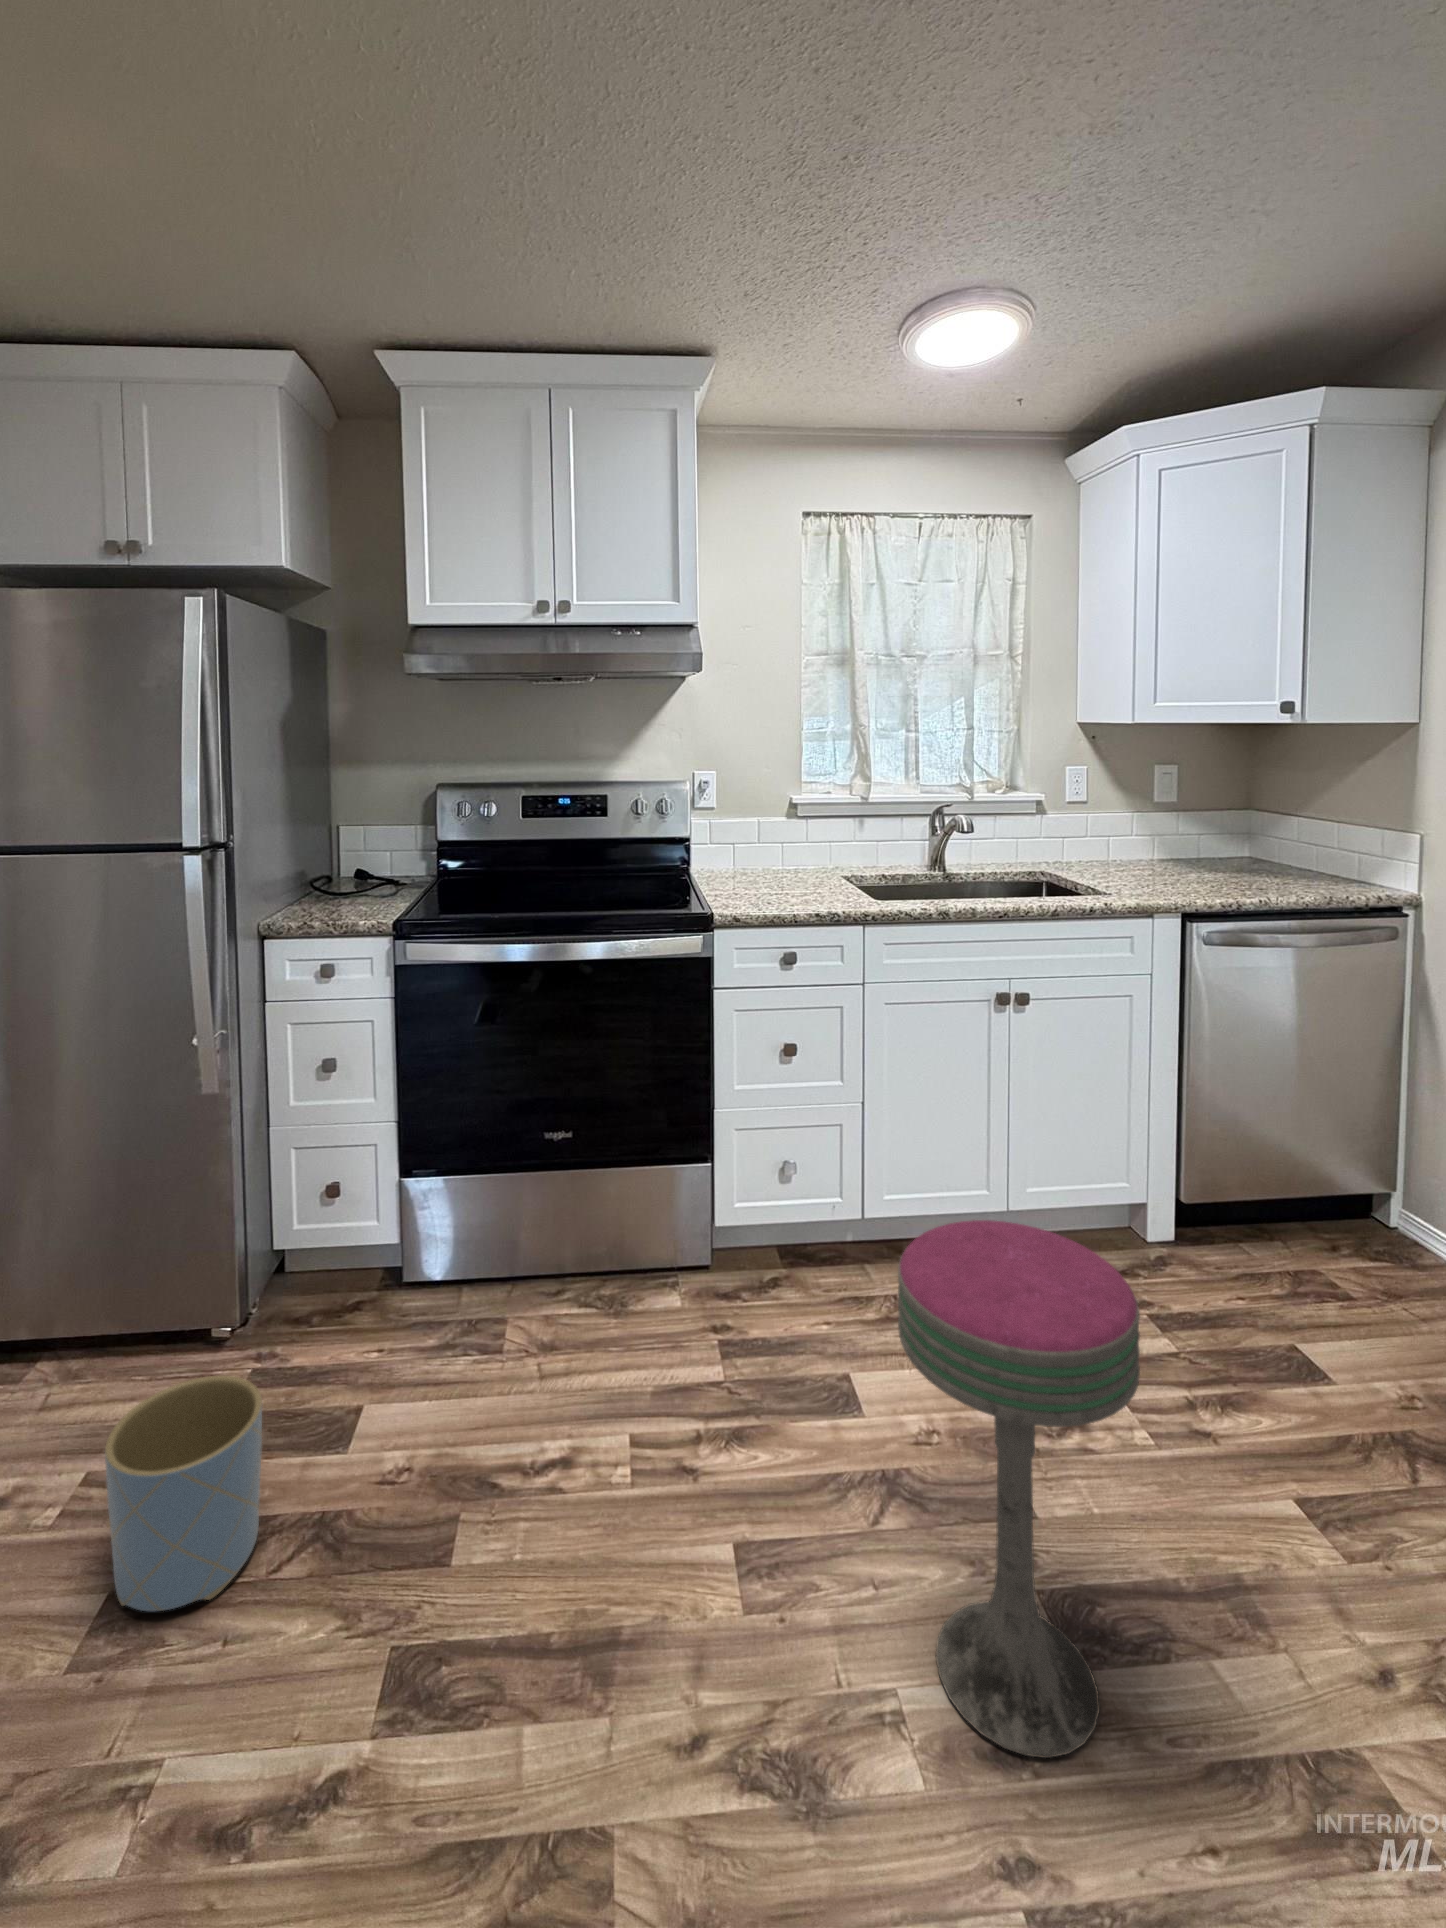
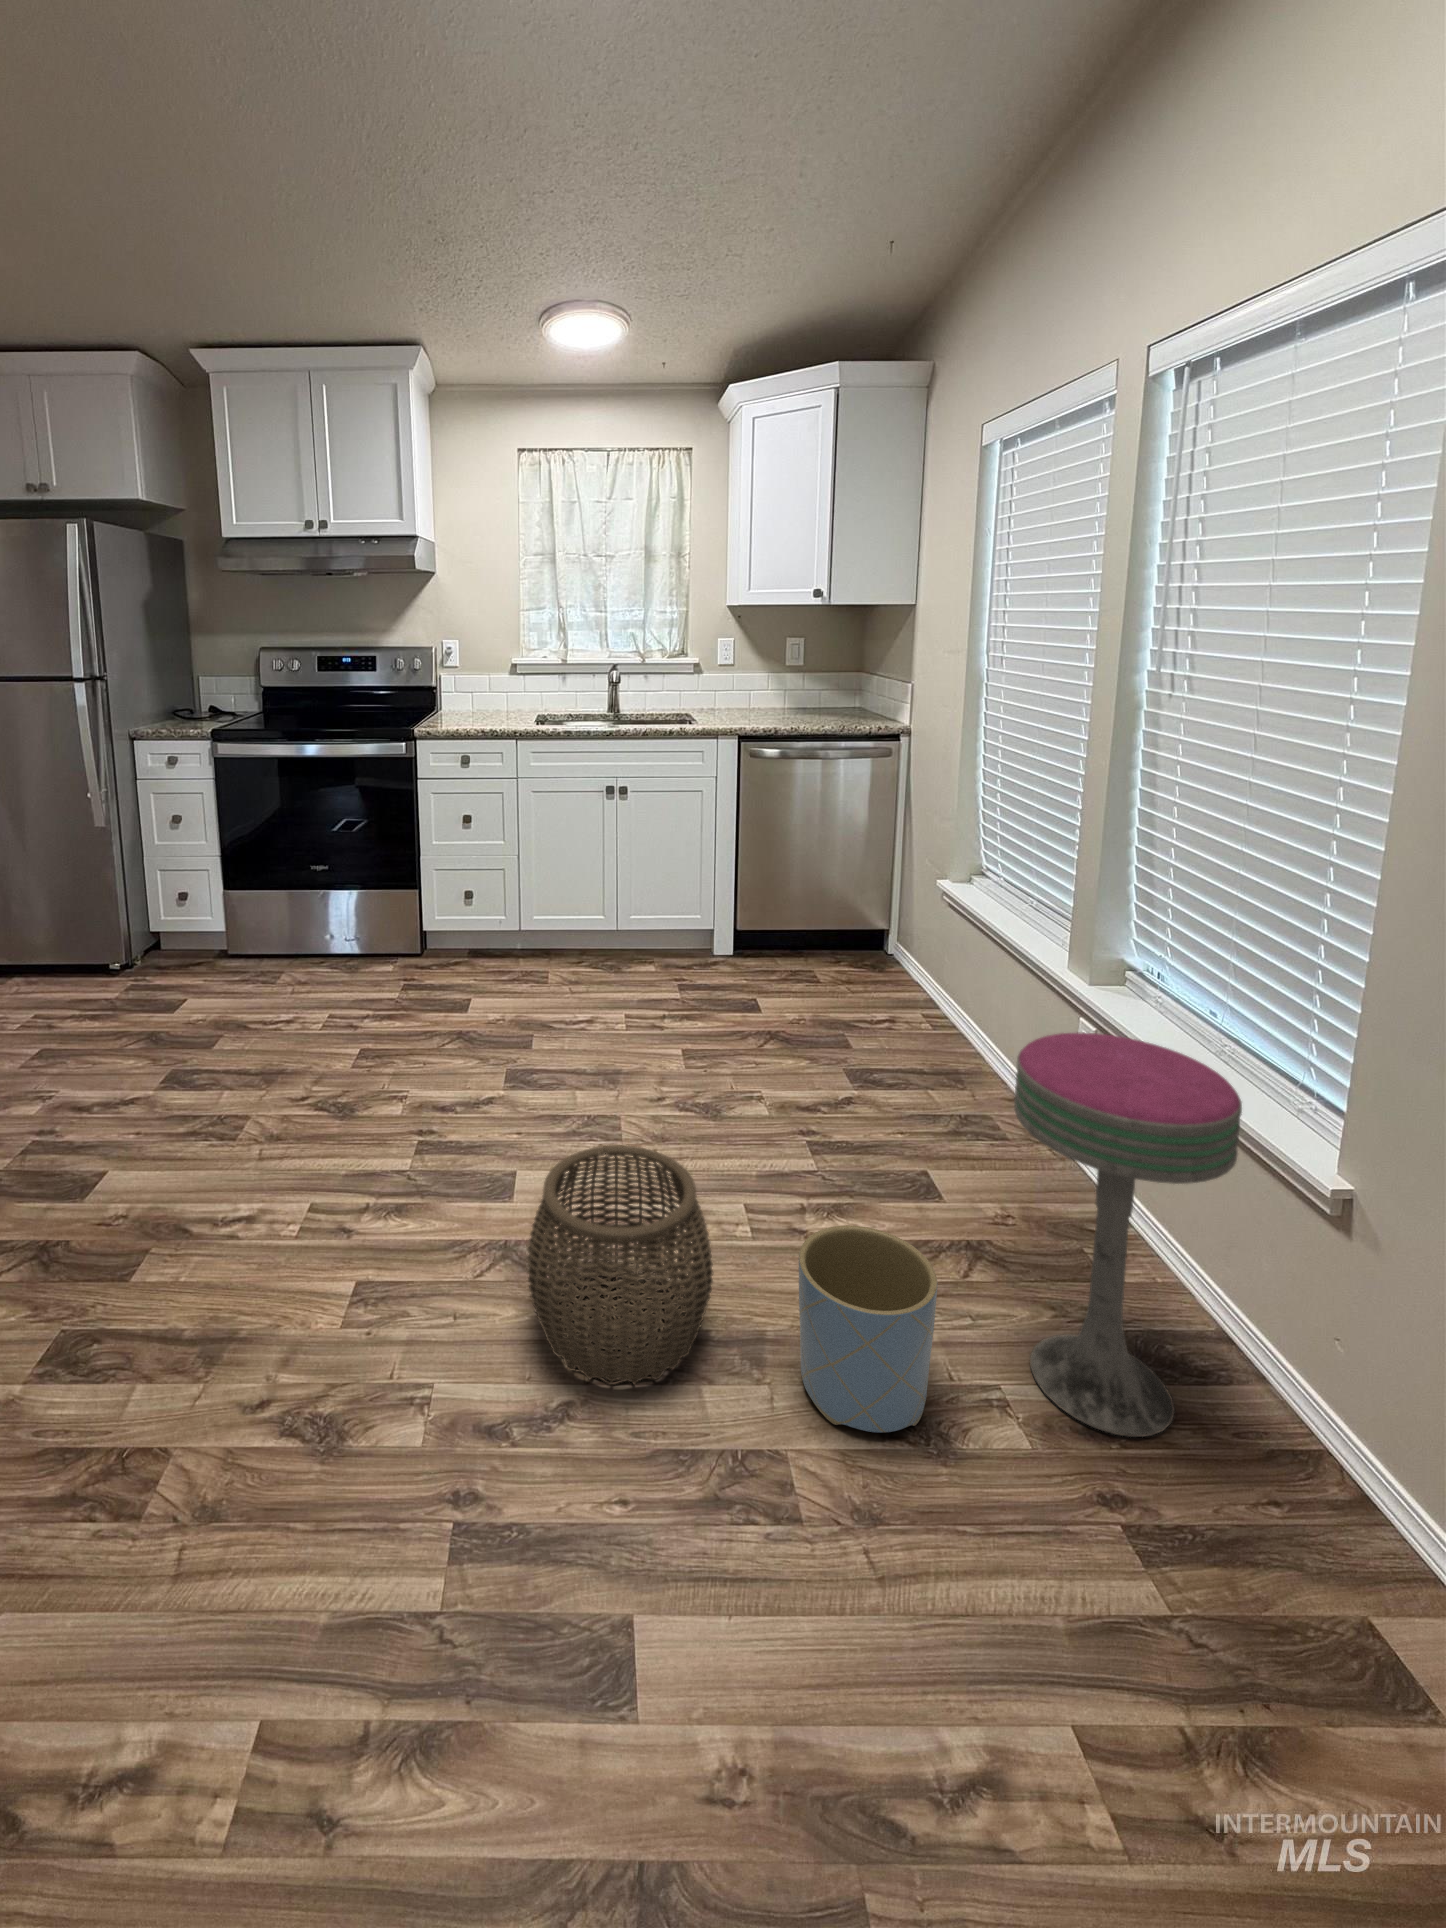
planter: present [105,1375,262,1611] -> present [799,1225,938,1433]
woven basket: none [308,1384,554,1740] -> present [528,1145,713,1385]

